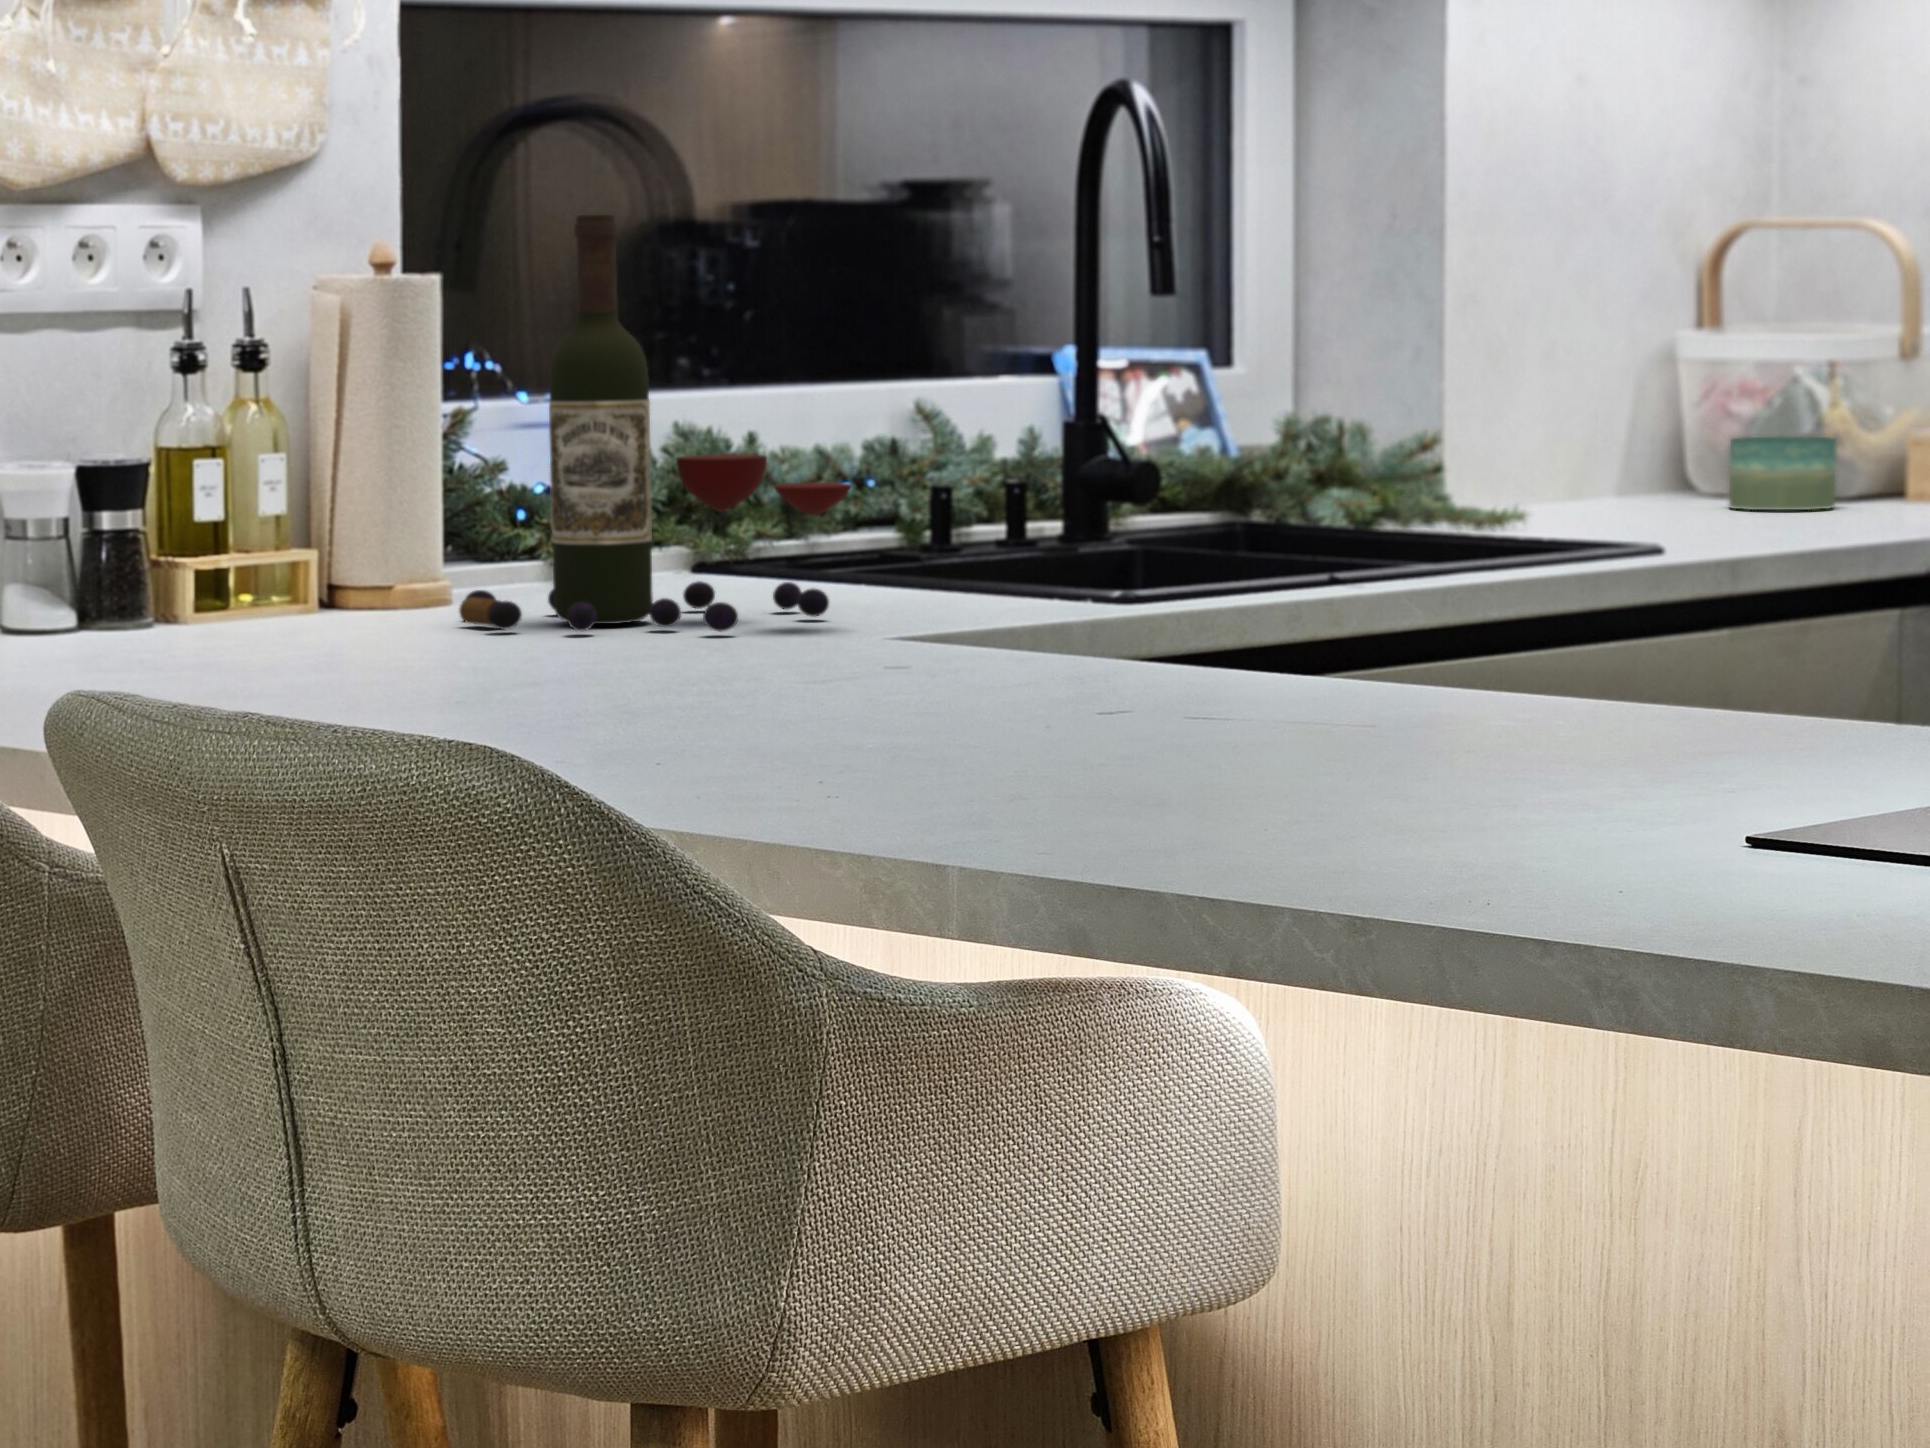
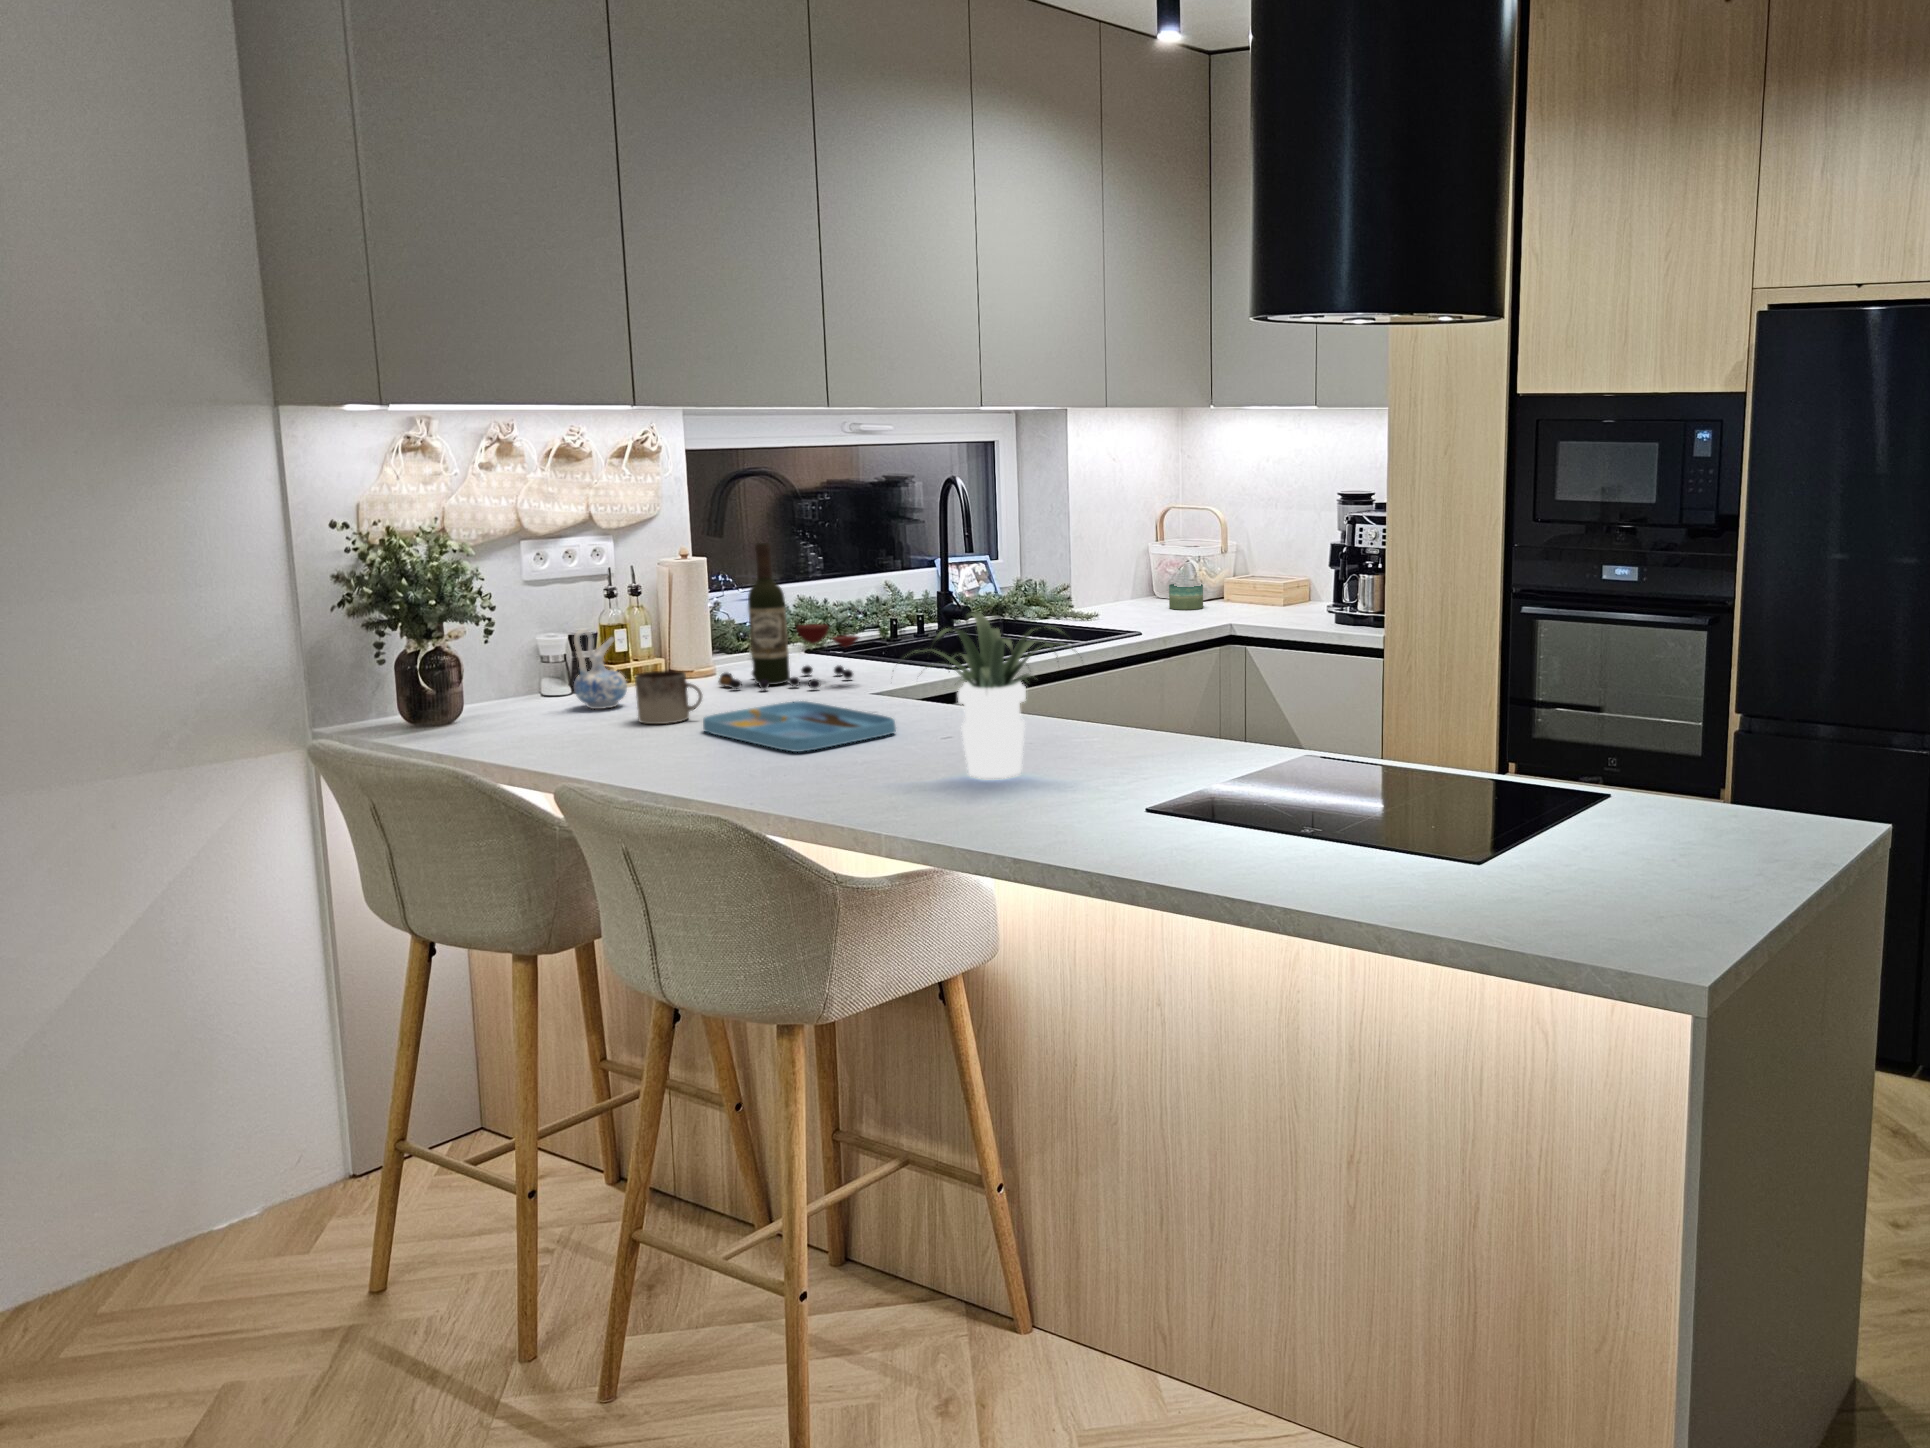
potted plant: none [977,284,1636,814] -> present [898,612,1079,778]
ceramic pitcher: none [81,429,217,656] -> present [574,629,627,709]
mug: none [236,540,414,685] -> present [635,670,702,724]
tray: none [411,637,968,742] -> present [703,701,896,752]

